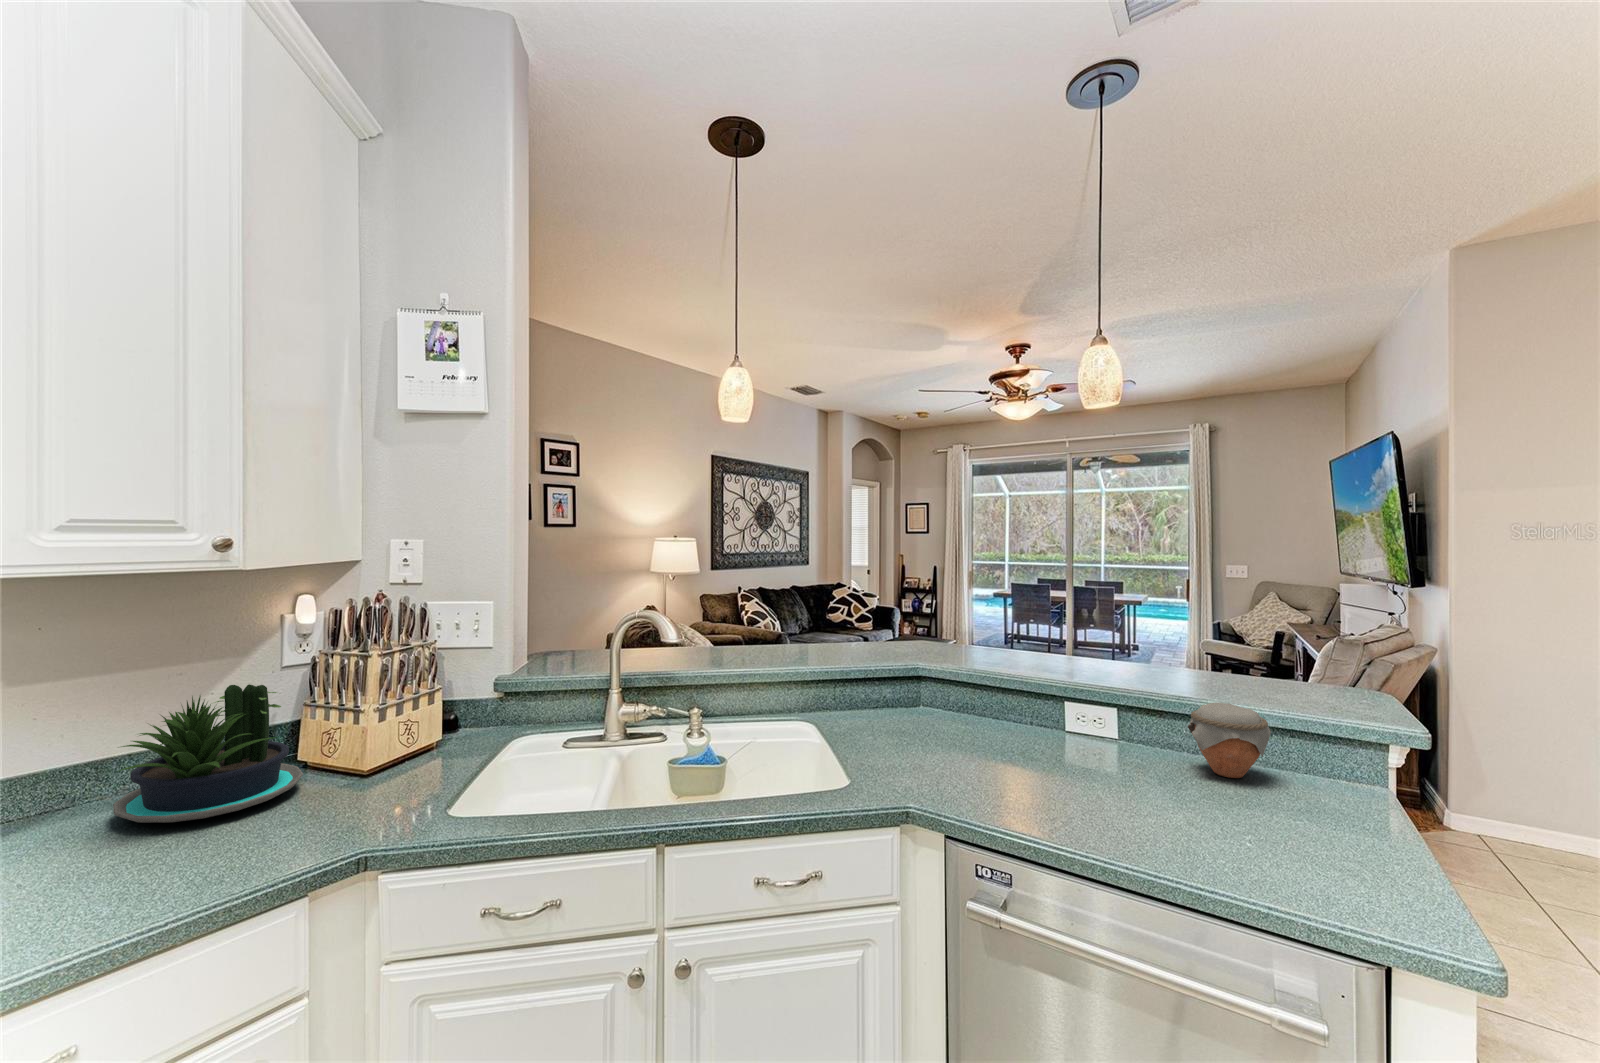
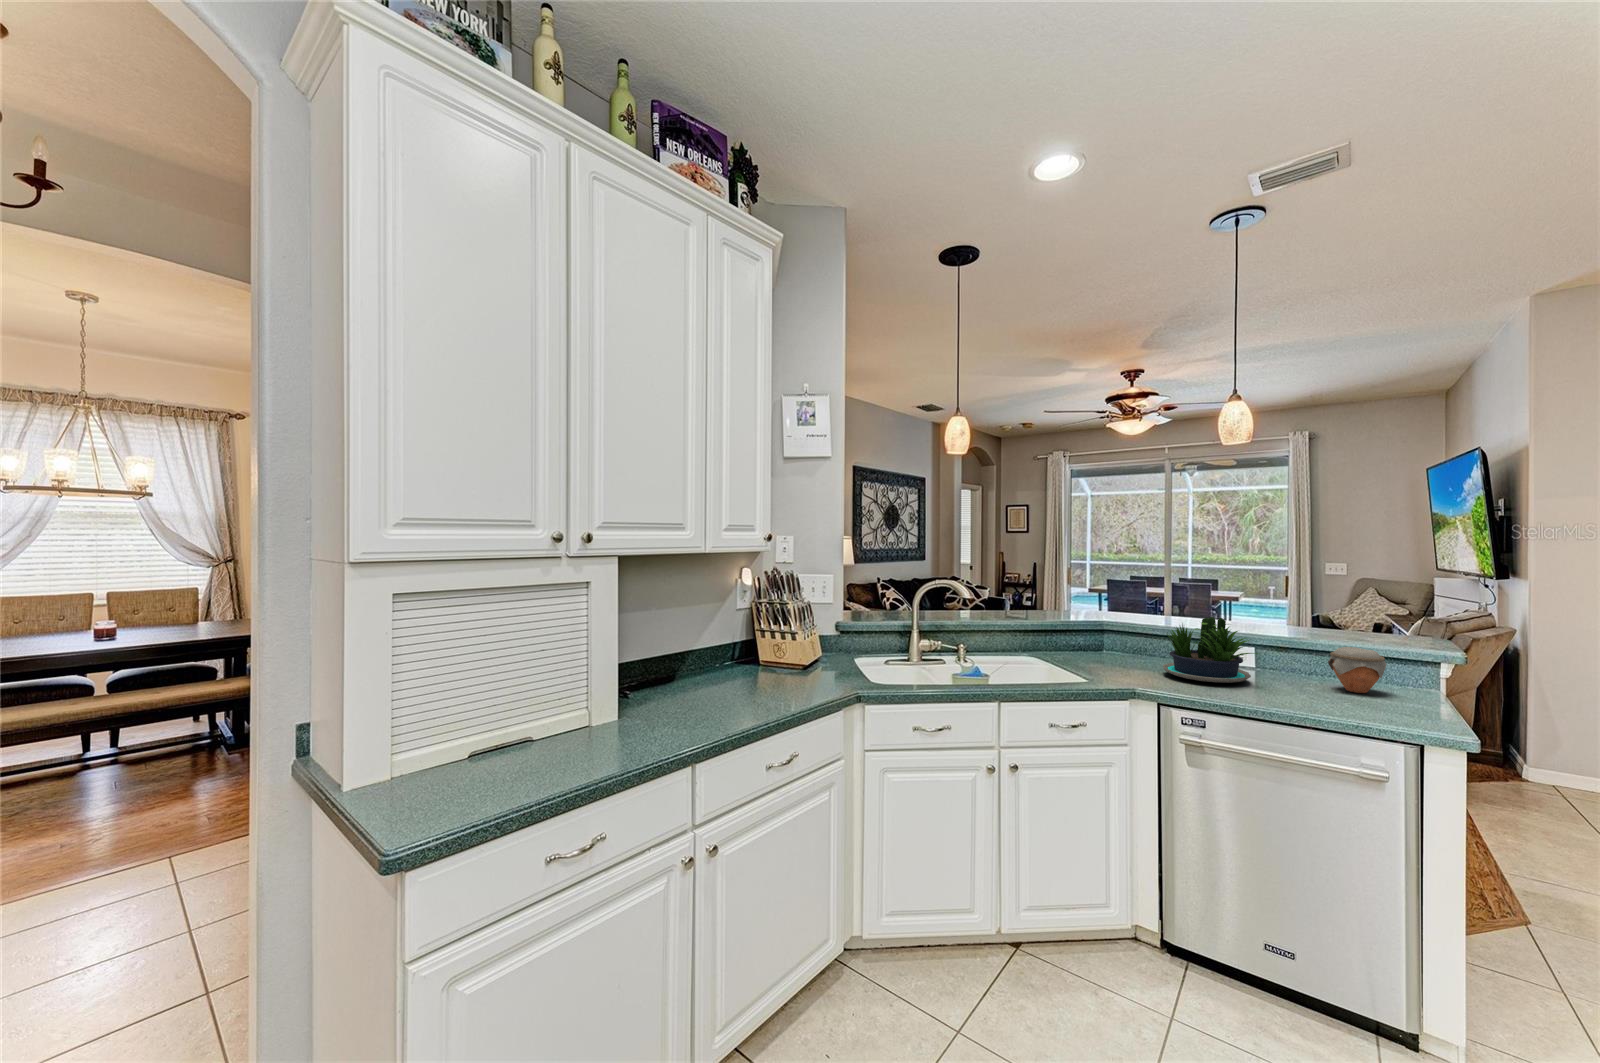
potted plant: present [113,684,303,822] -> present [1163,617,1254,683]

